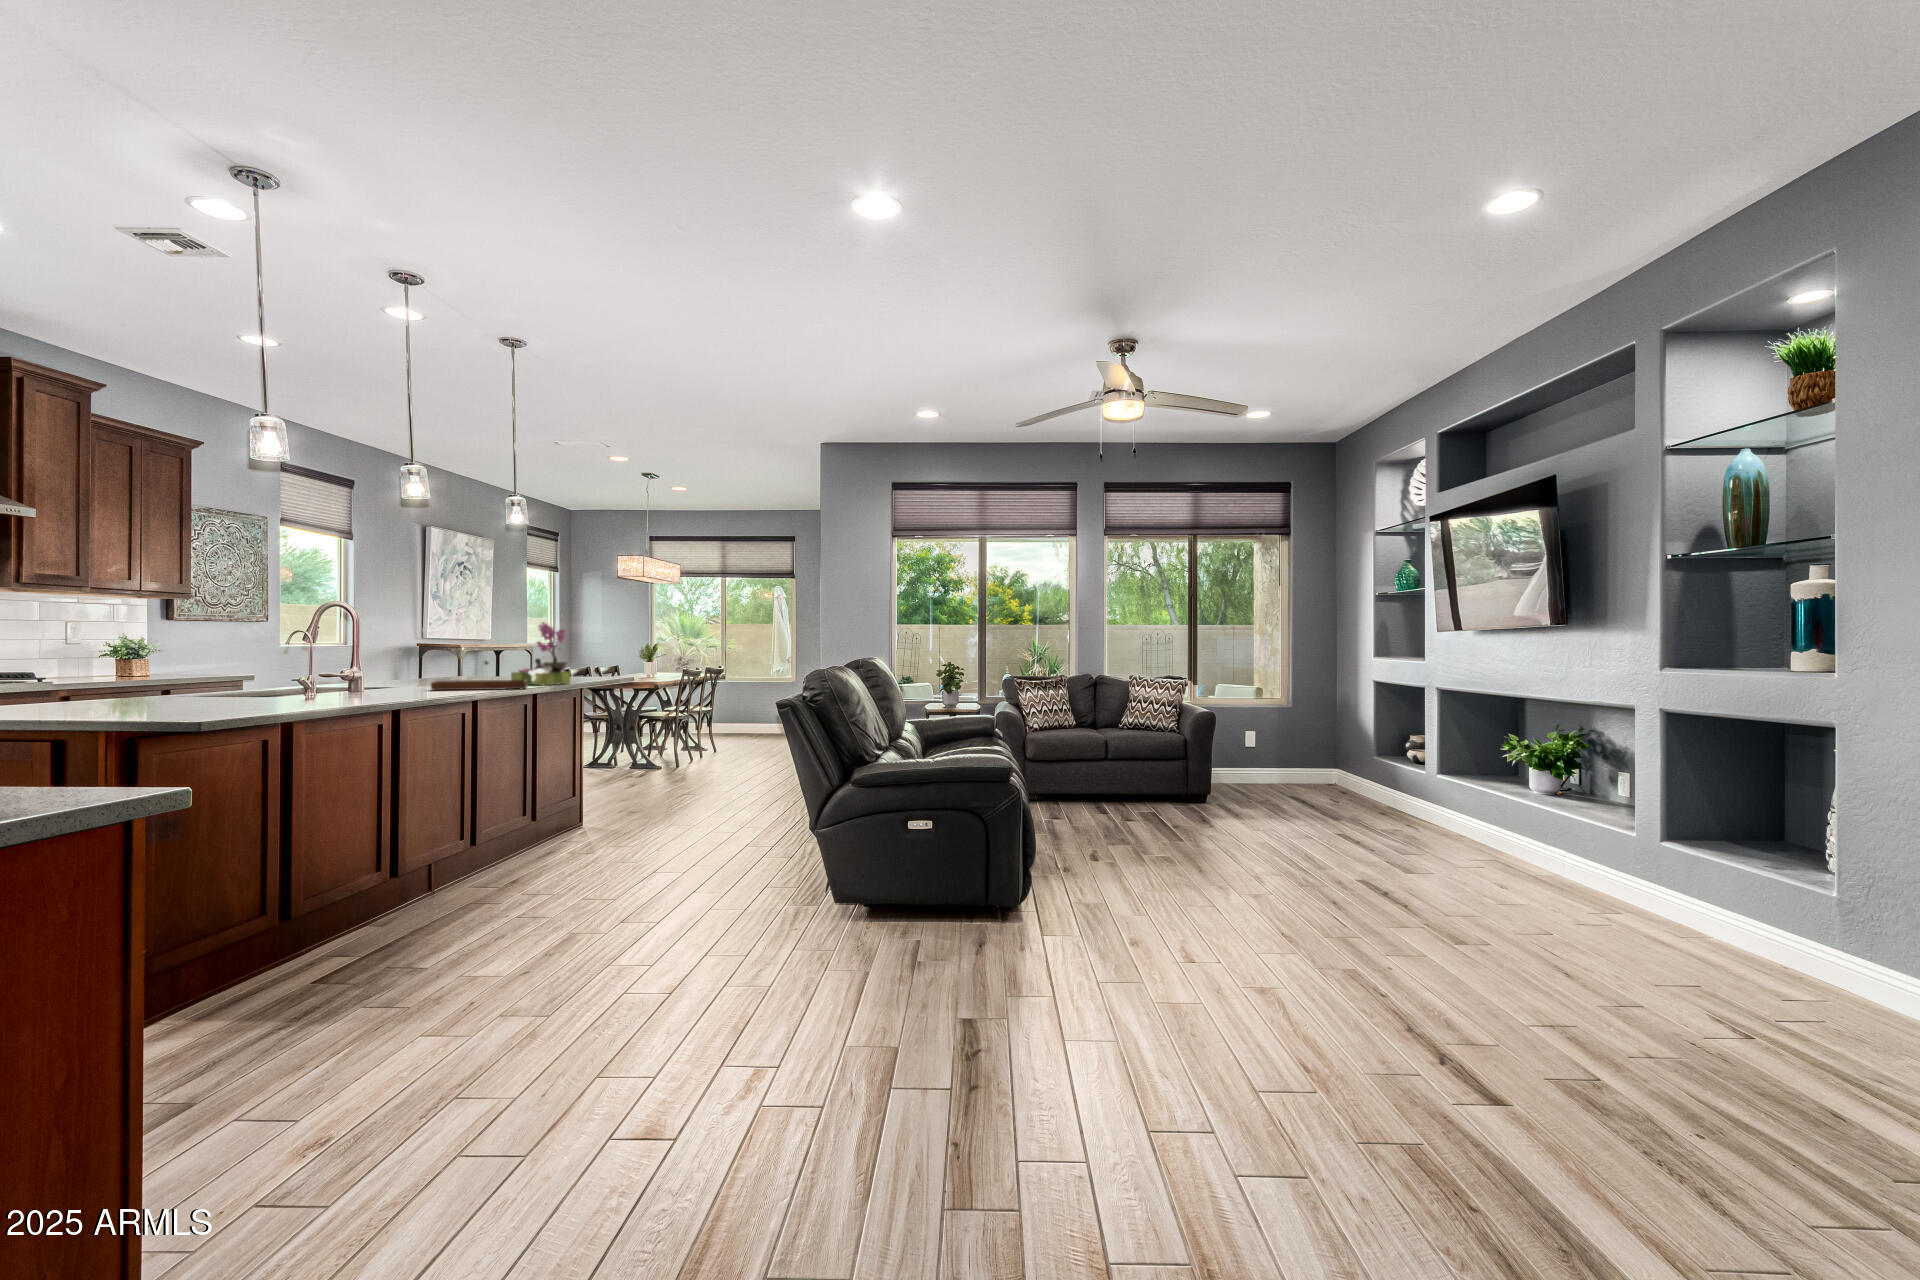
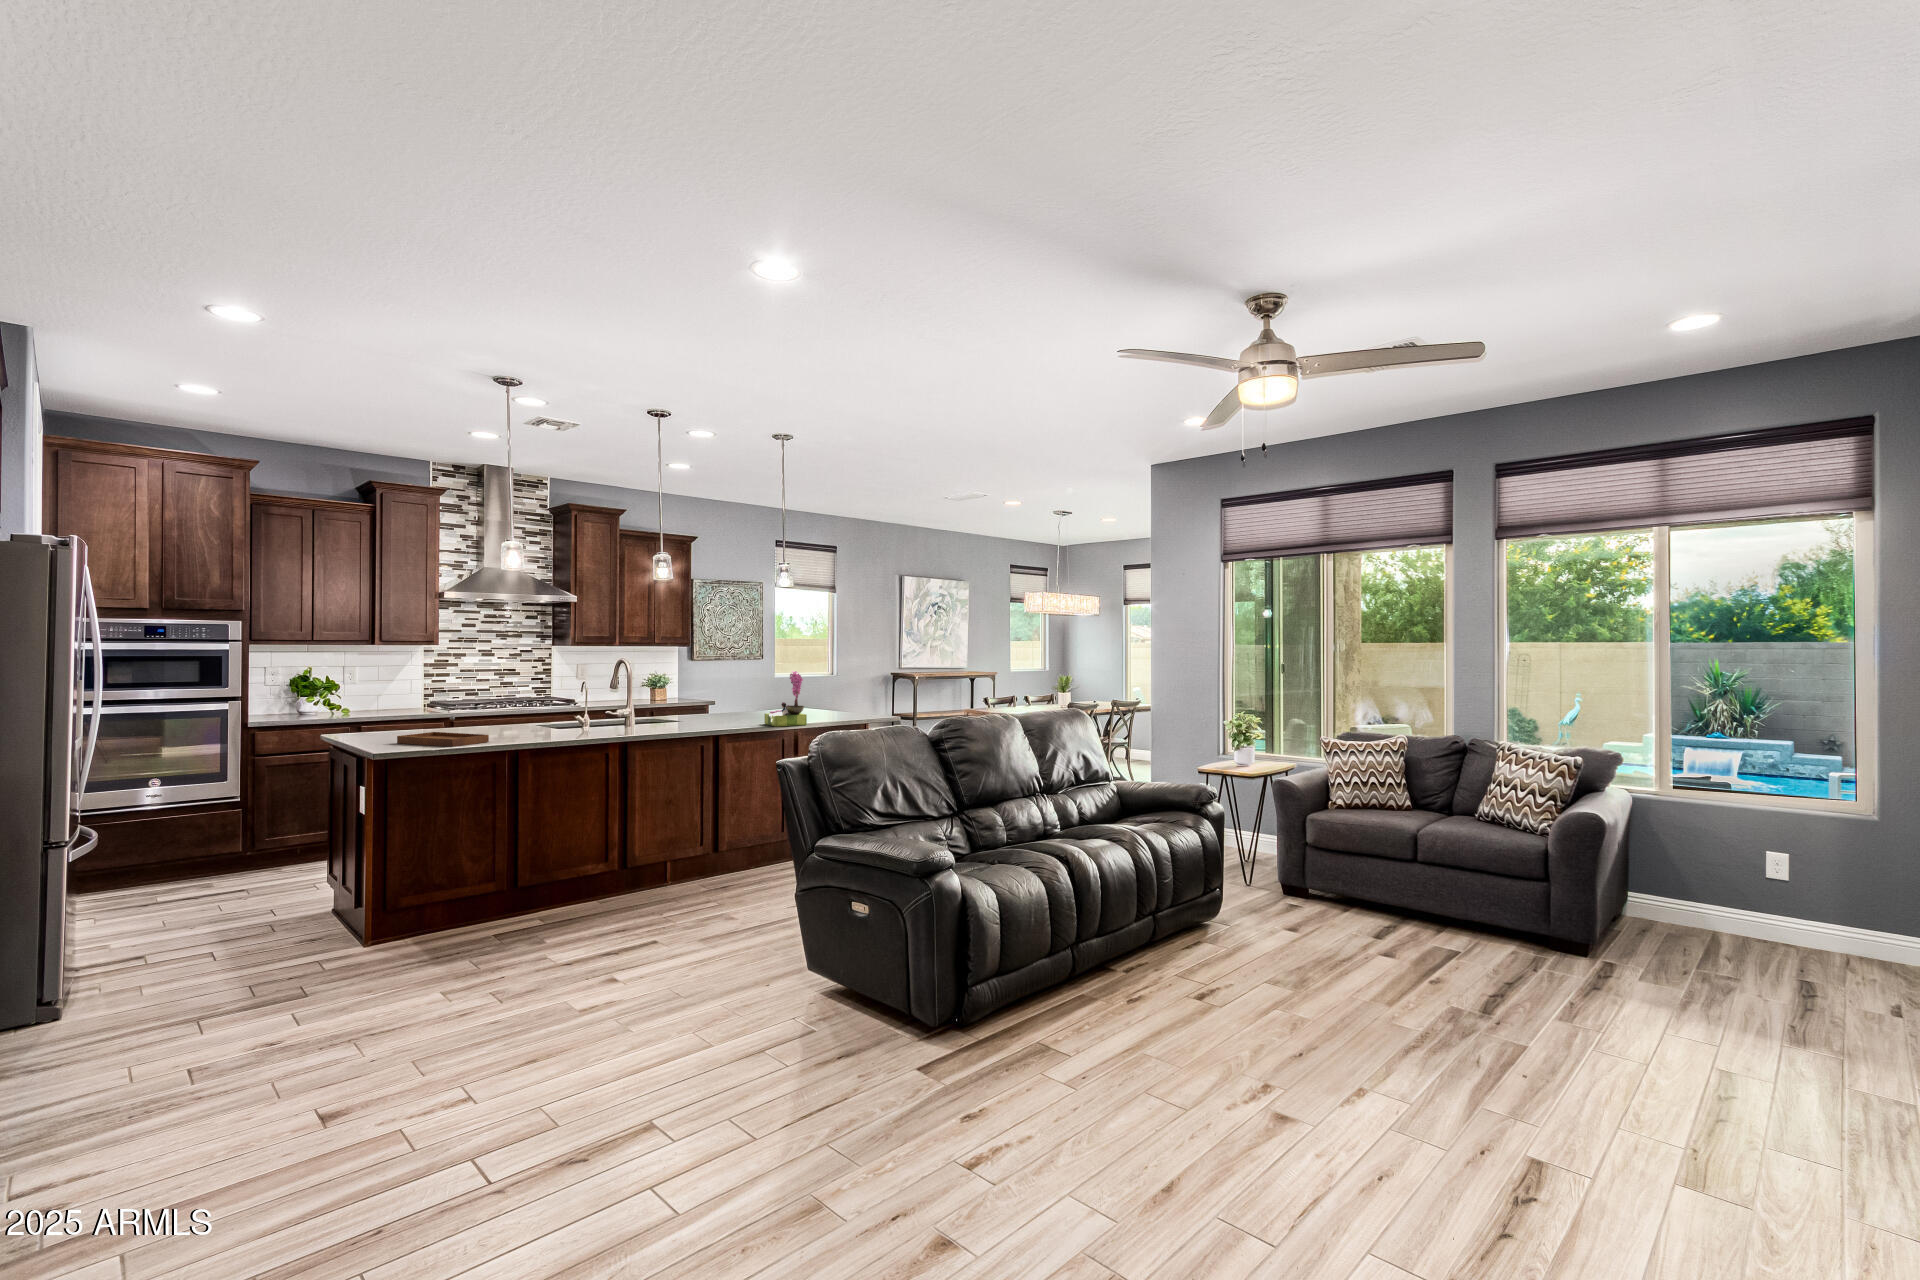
tray: present [431,660,527,690] -> present [397,716,489,747]

